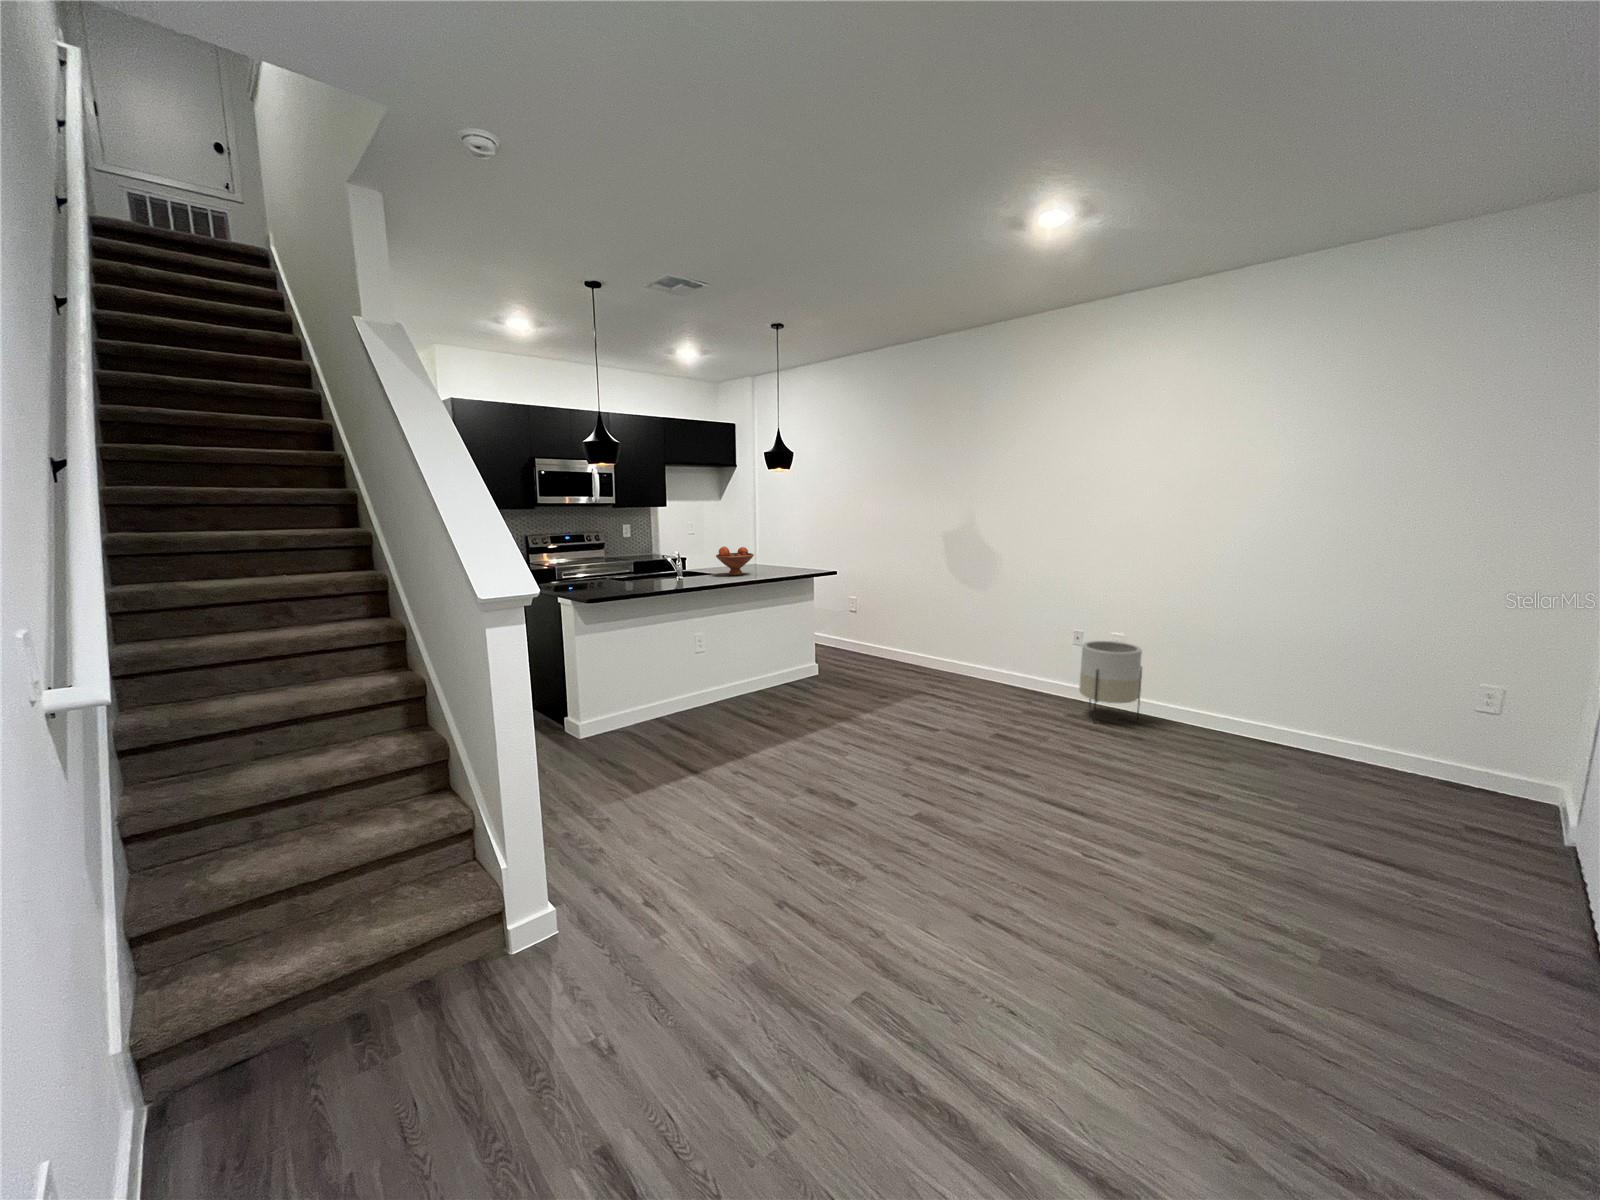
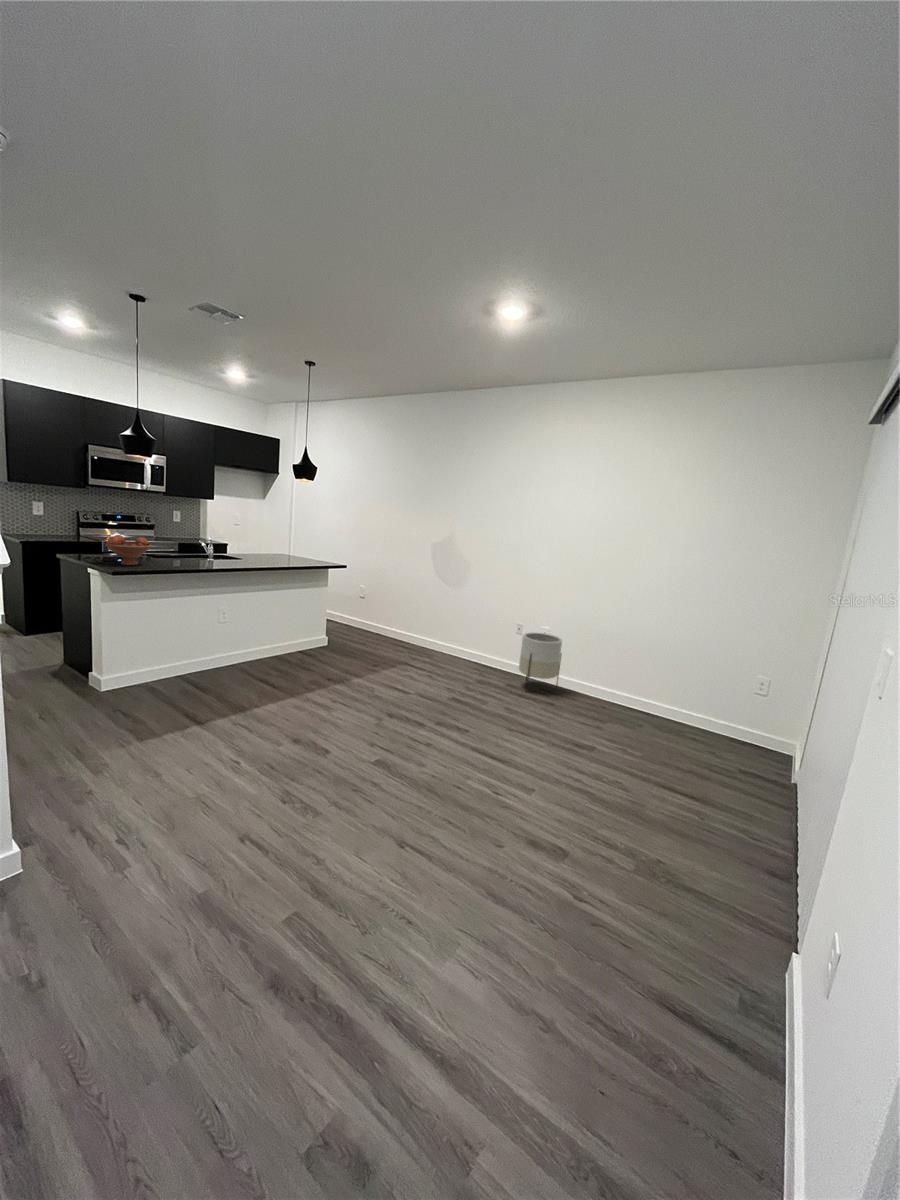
fruit bowl: present [716,547,754,575] -> present [105,535,152,565]

